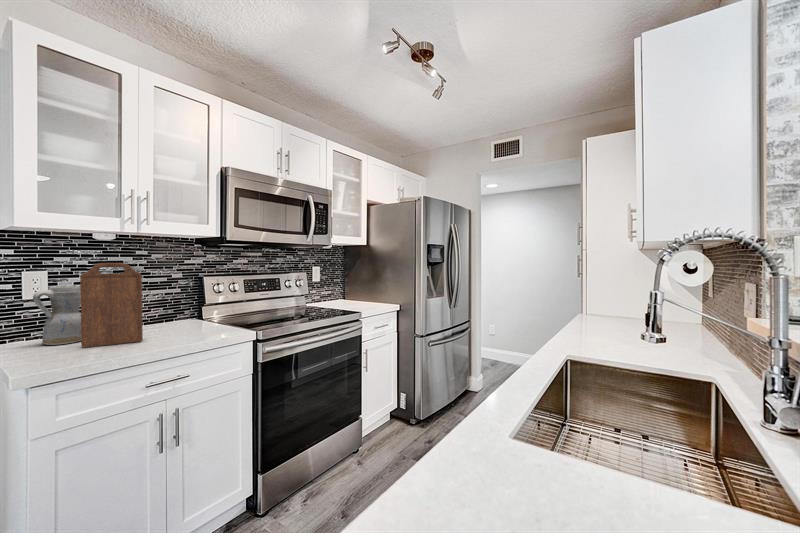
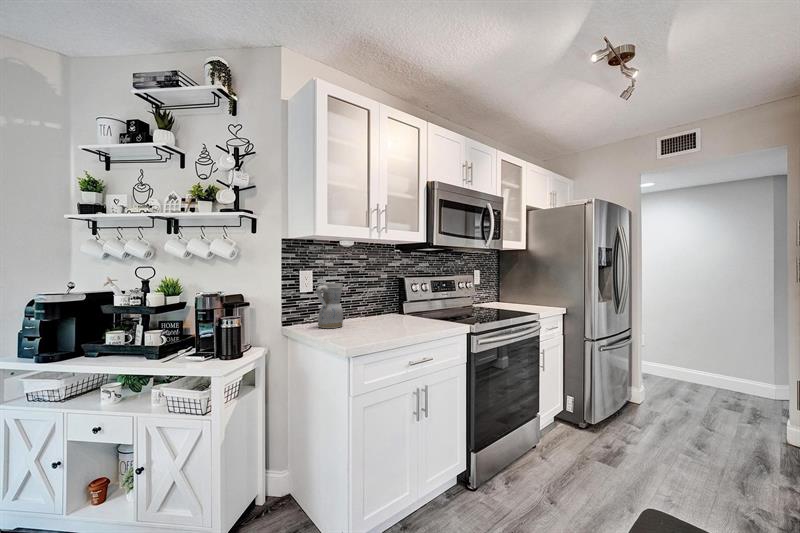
cutting board: present [80,263,143,347] -> none [352,264,390,331]

